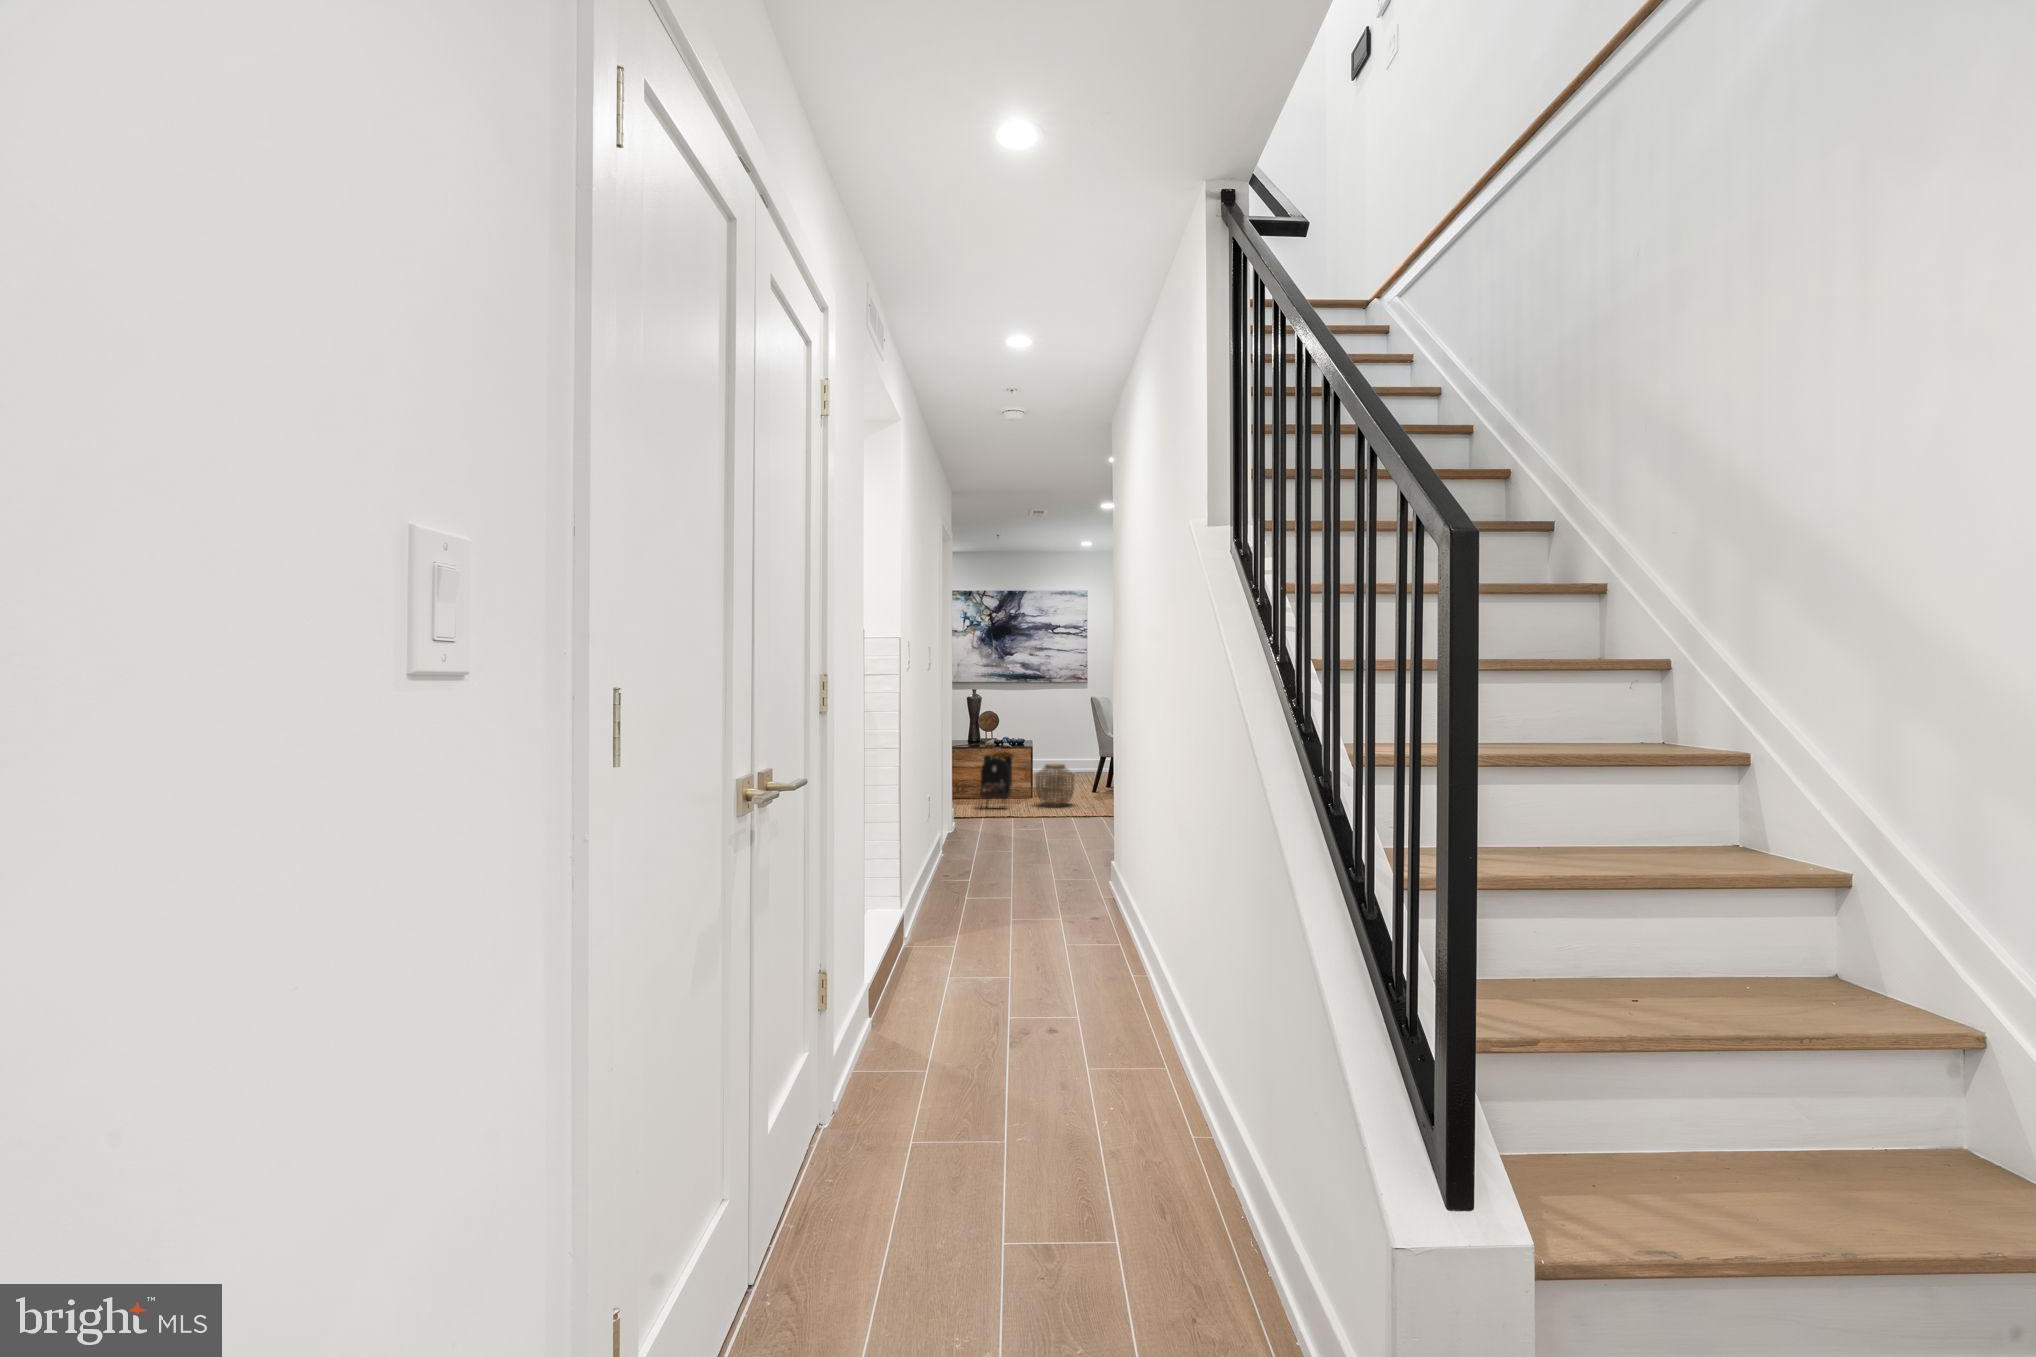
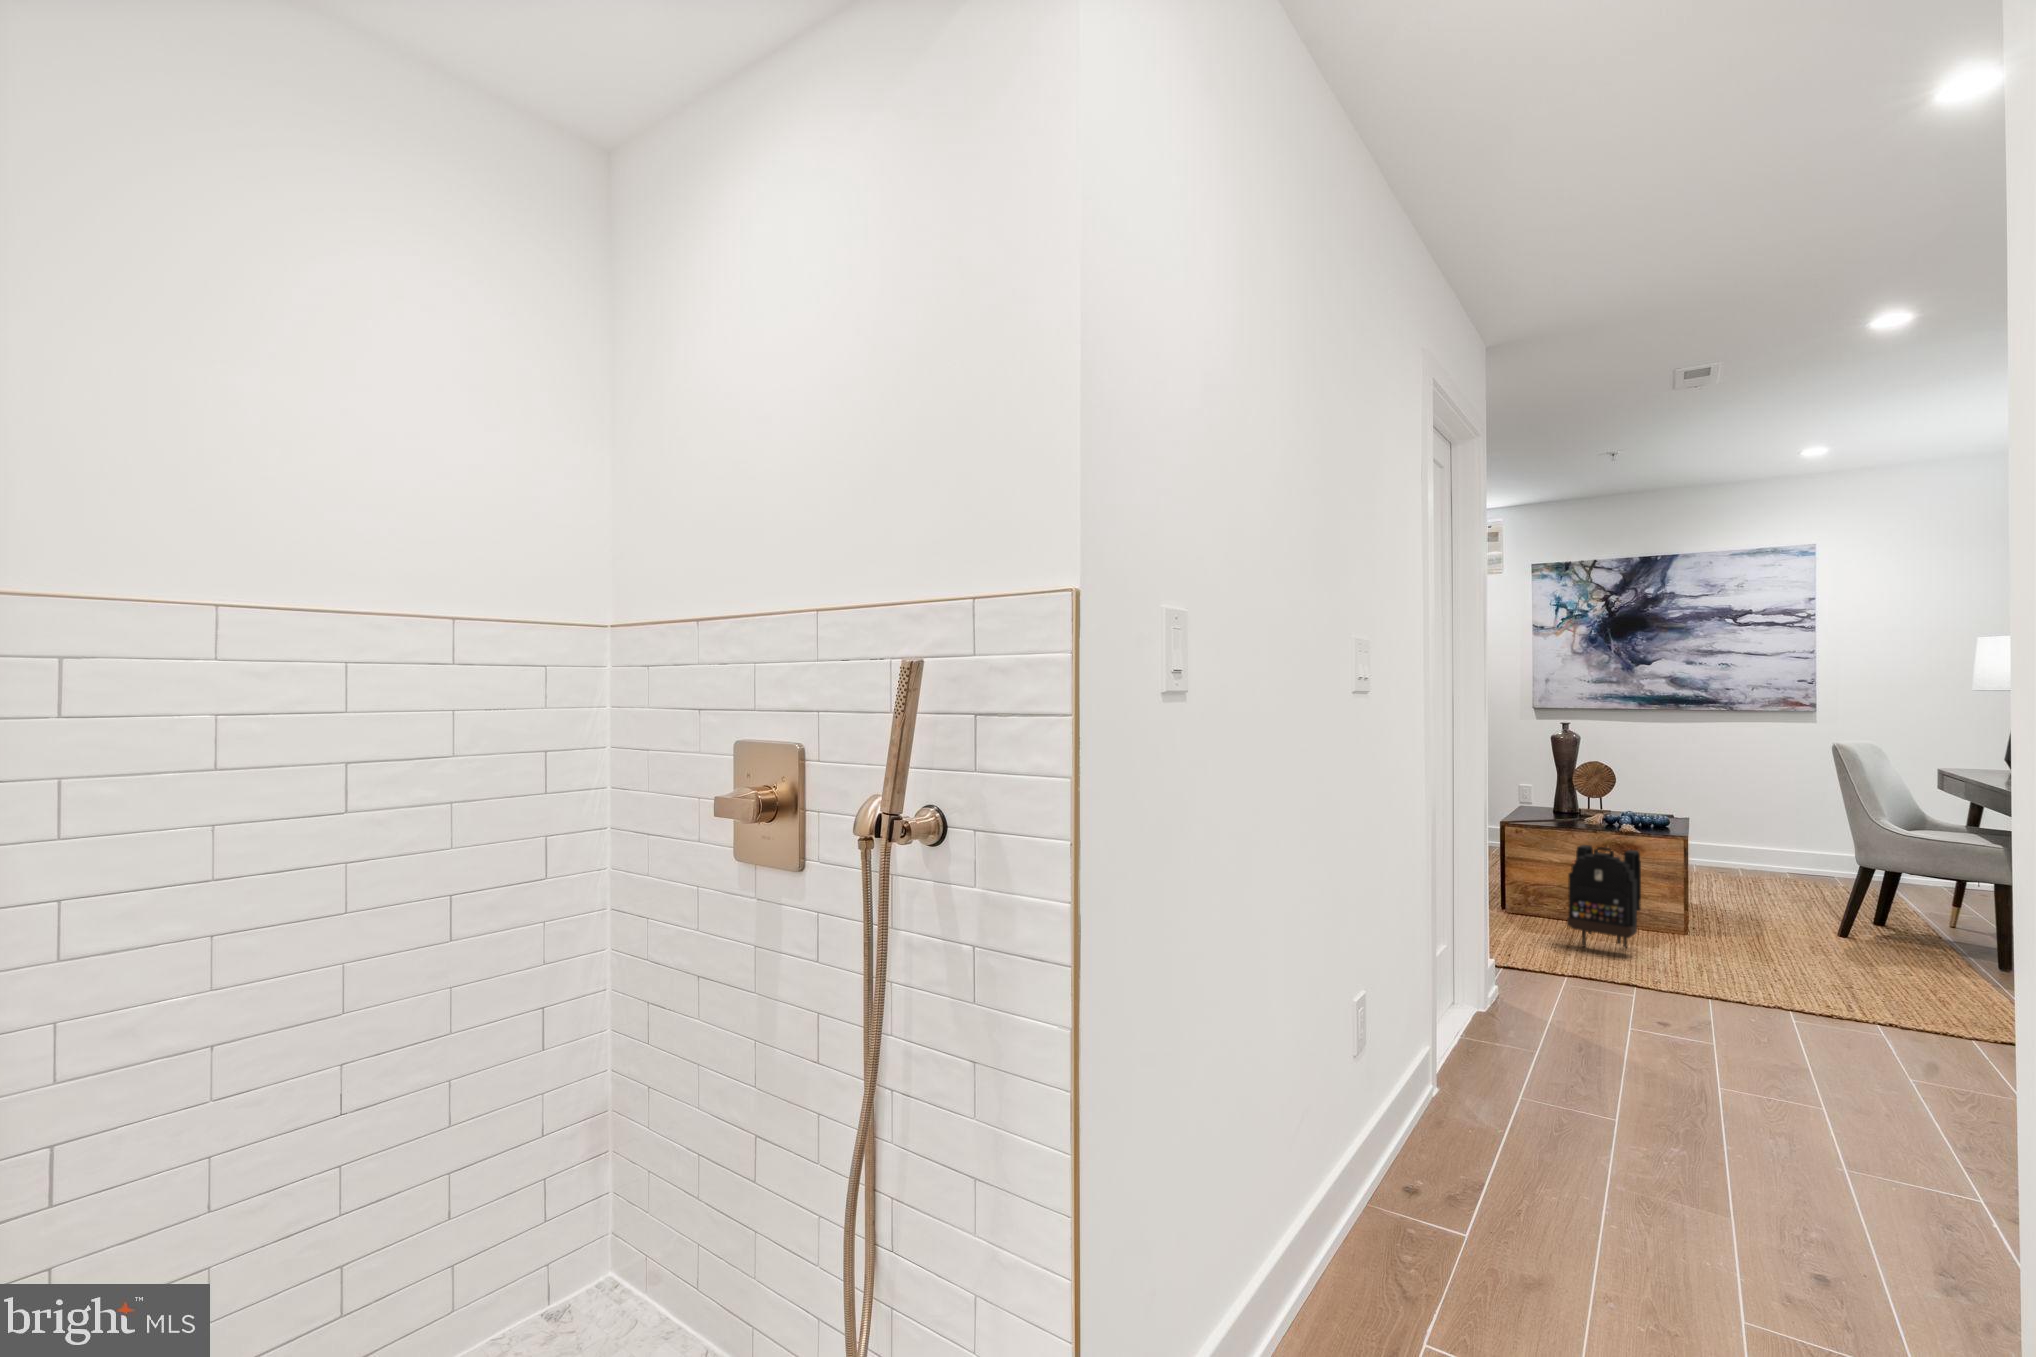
woven basket: present [1036,764,1074,806] -> none [1698,876,1800,969]

